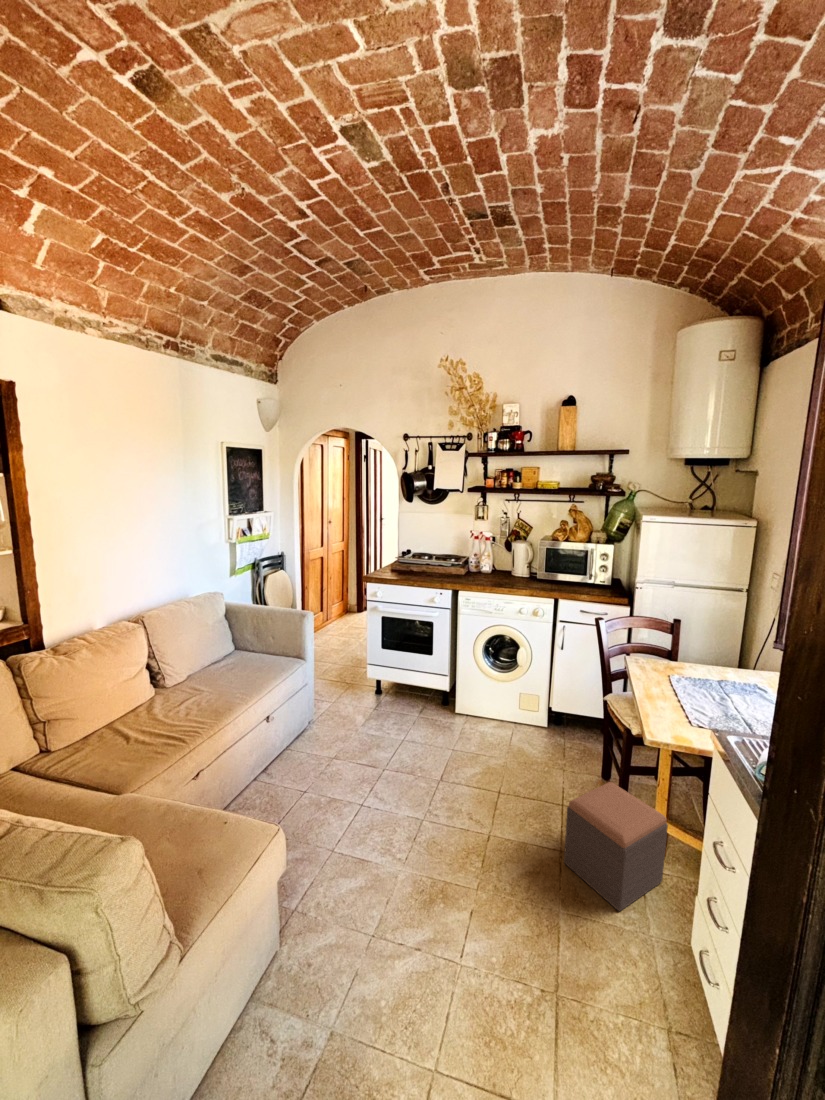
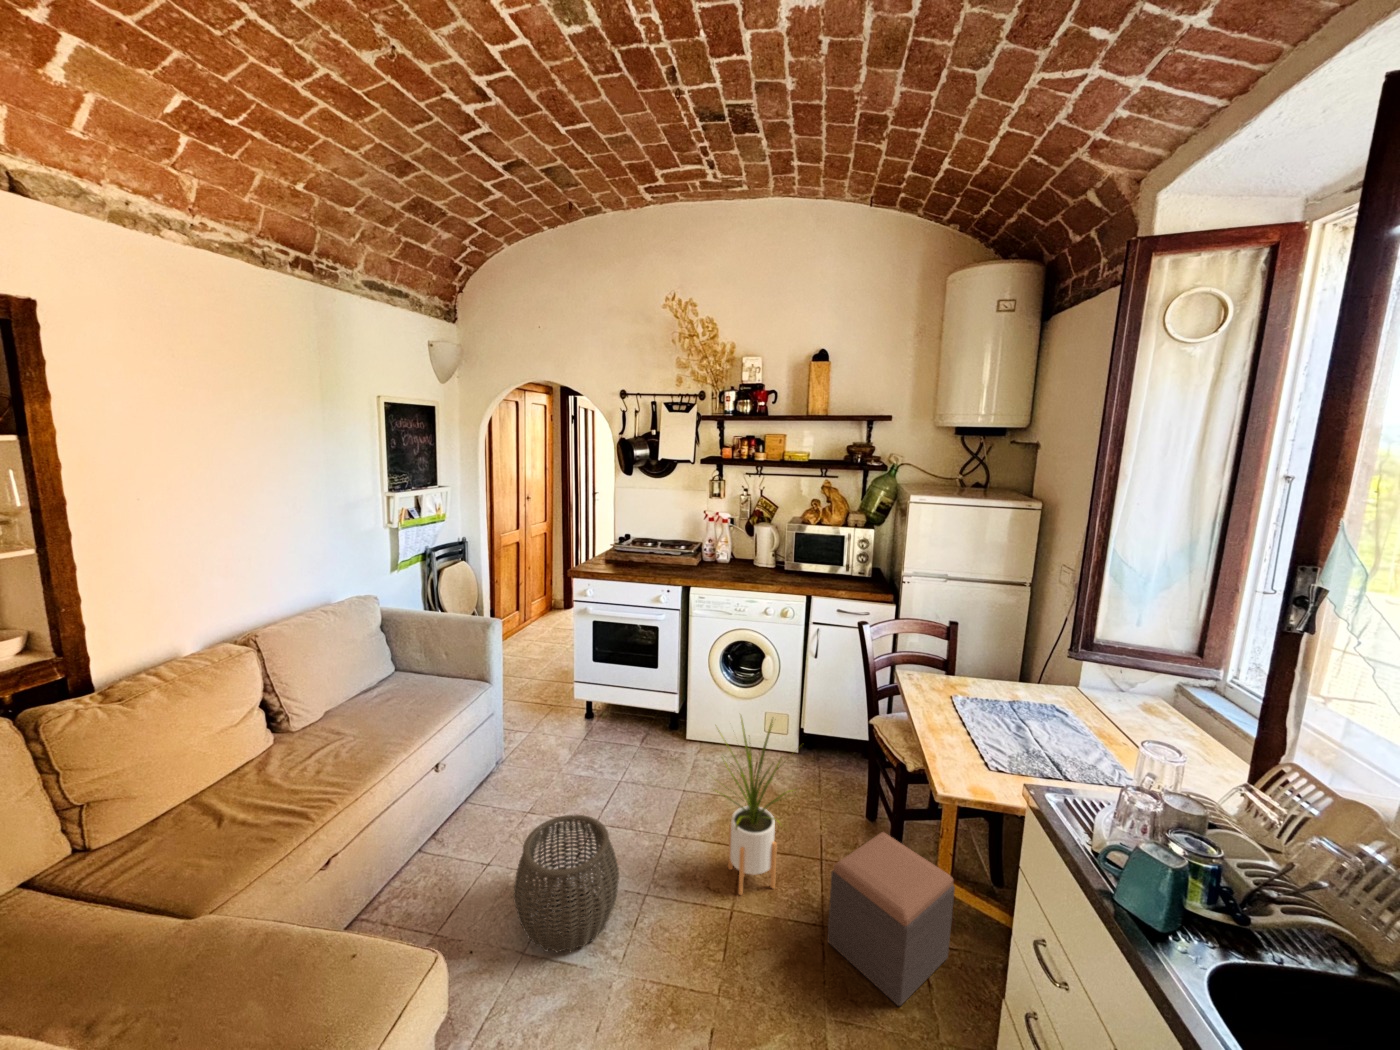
house plant: none [468,684,547,826] -> present [714,718,793,895]
woven basket: none [325,755,402,854] -> present [513,815,619,953]

